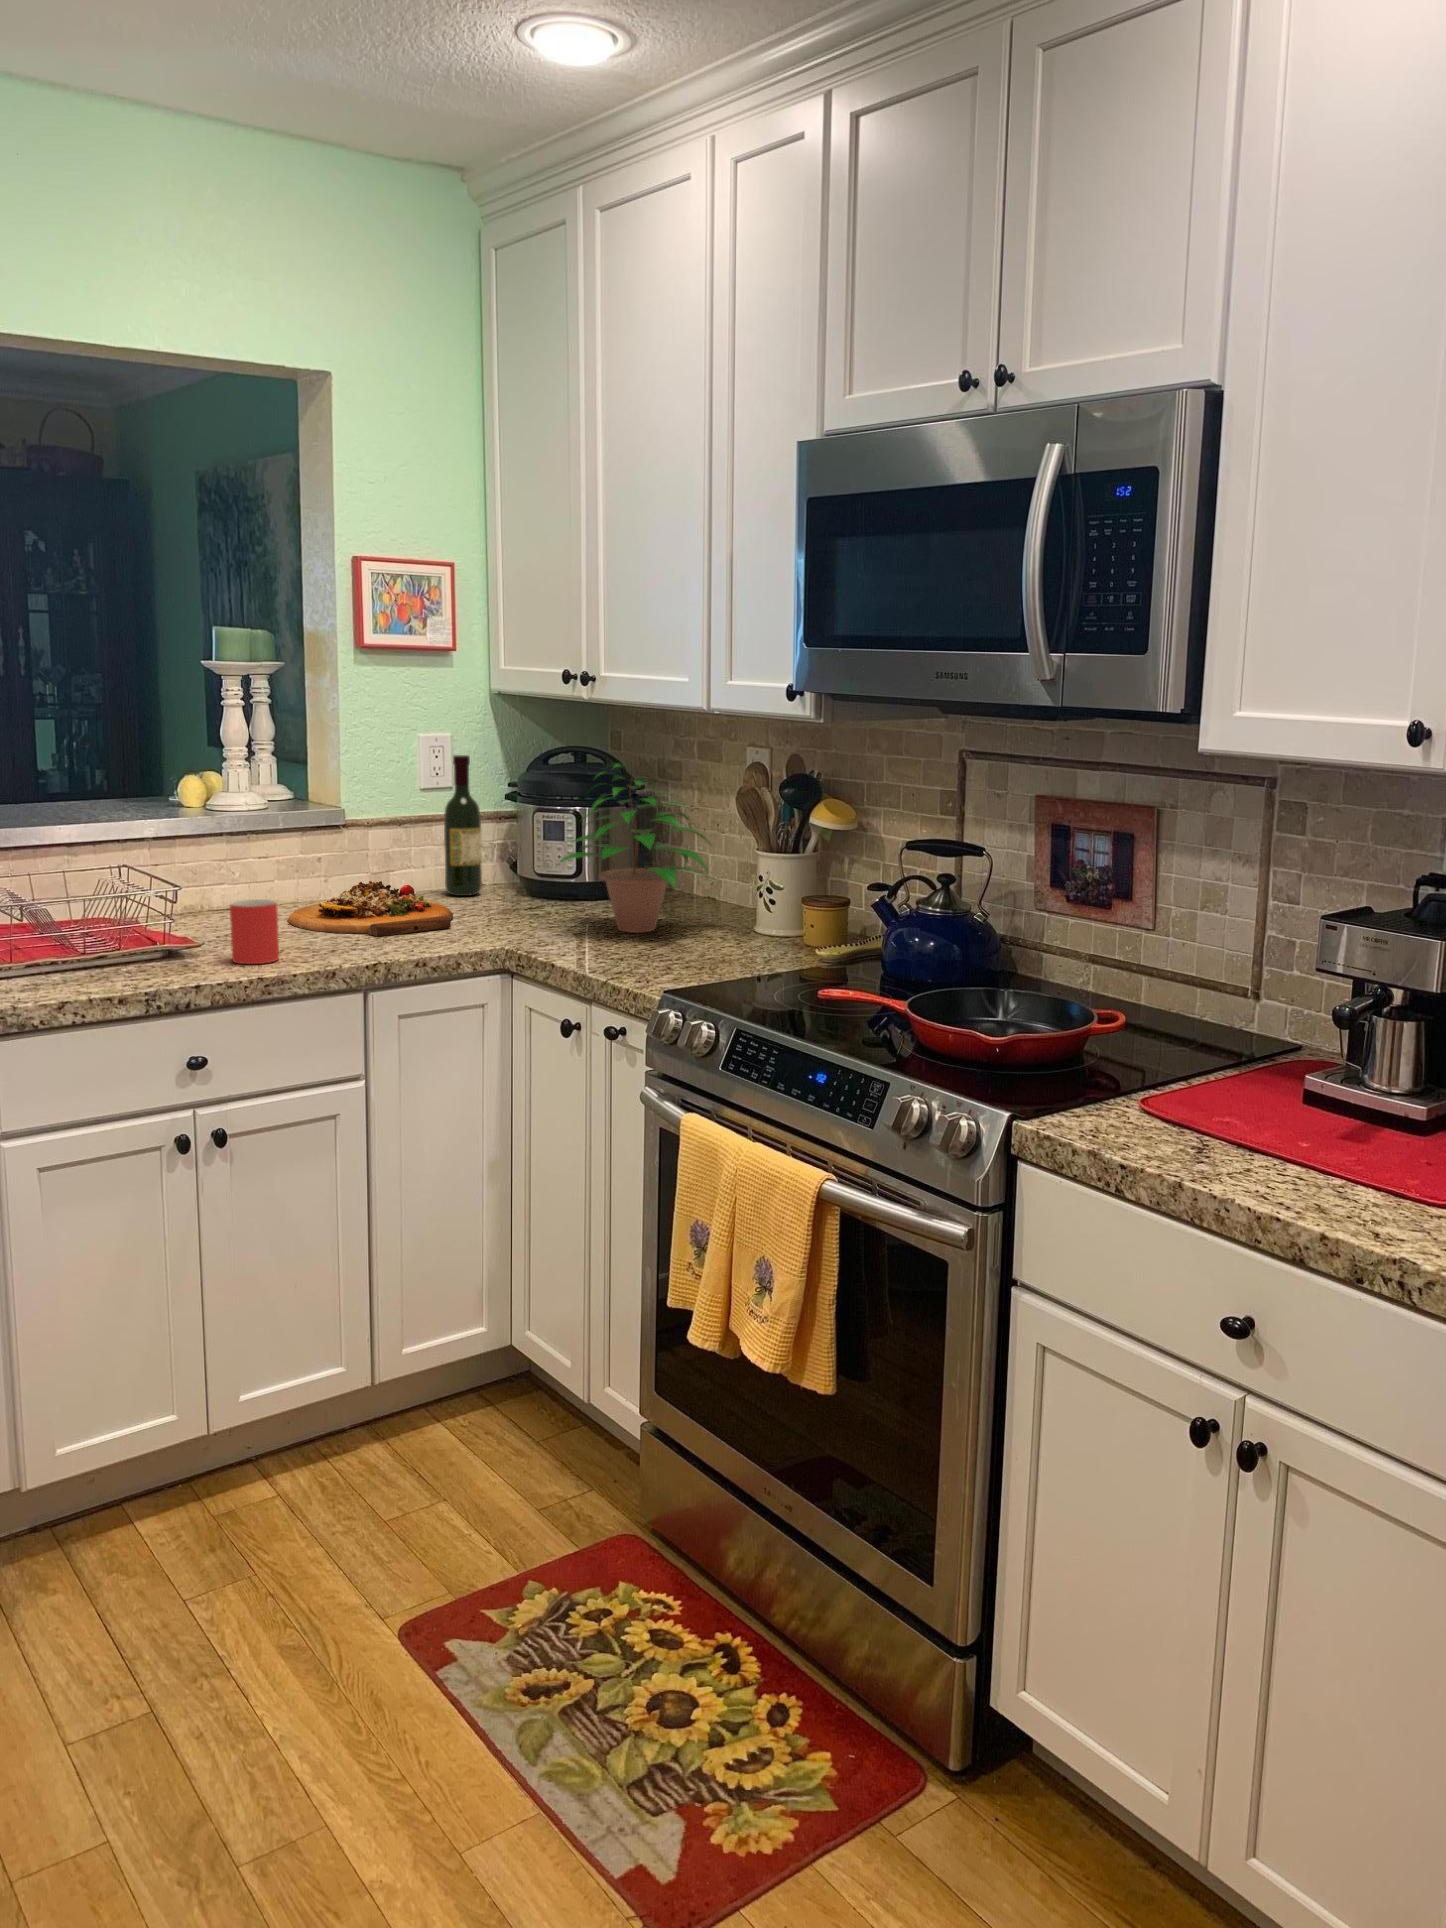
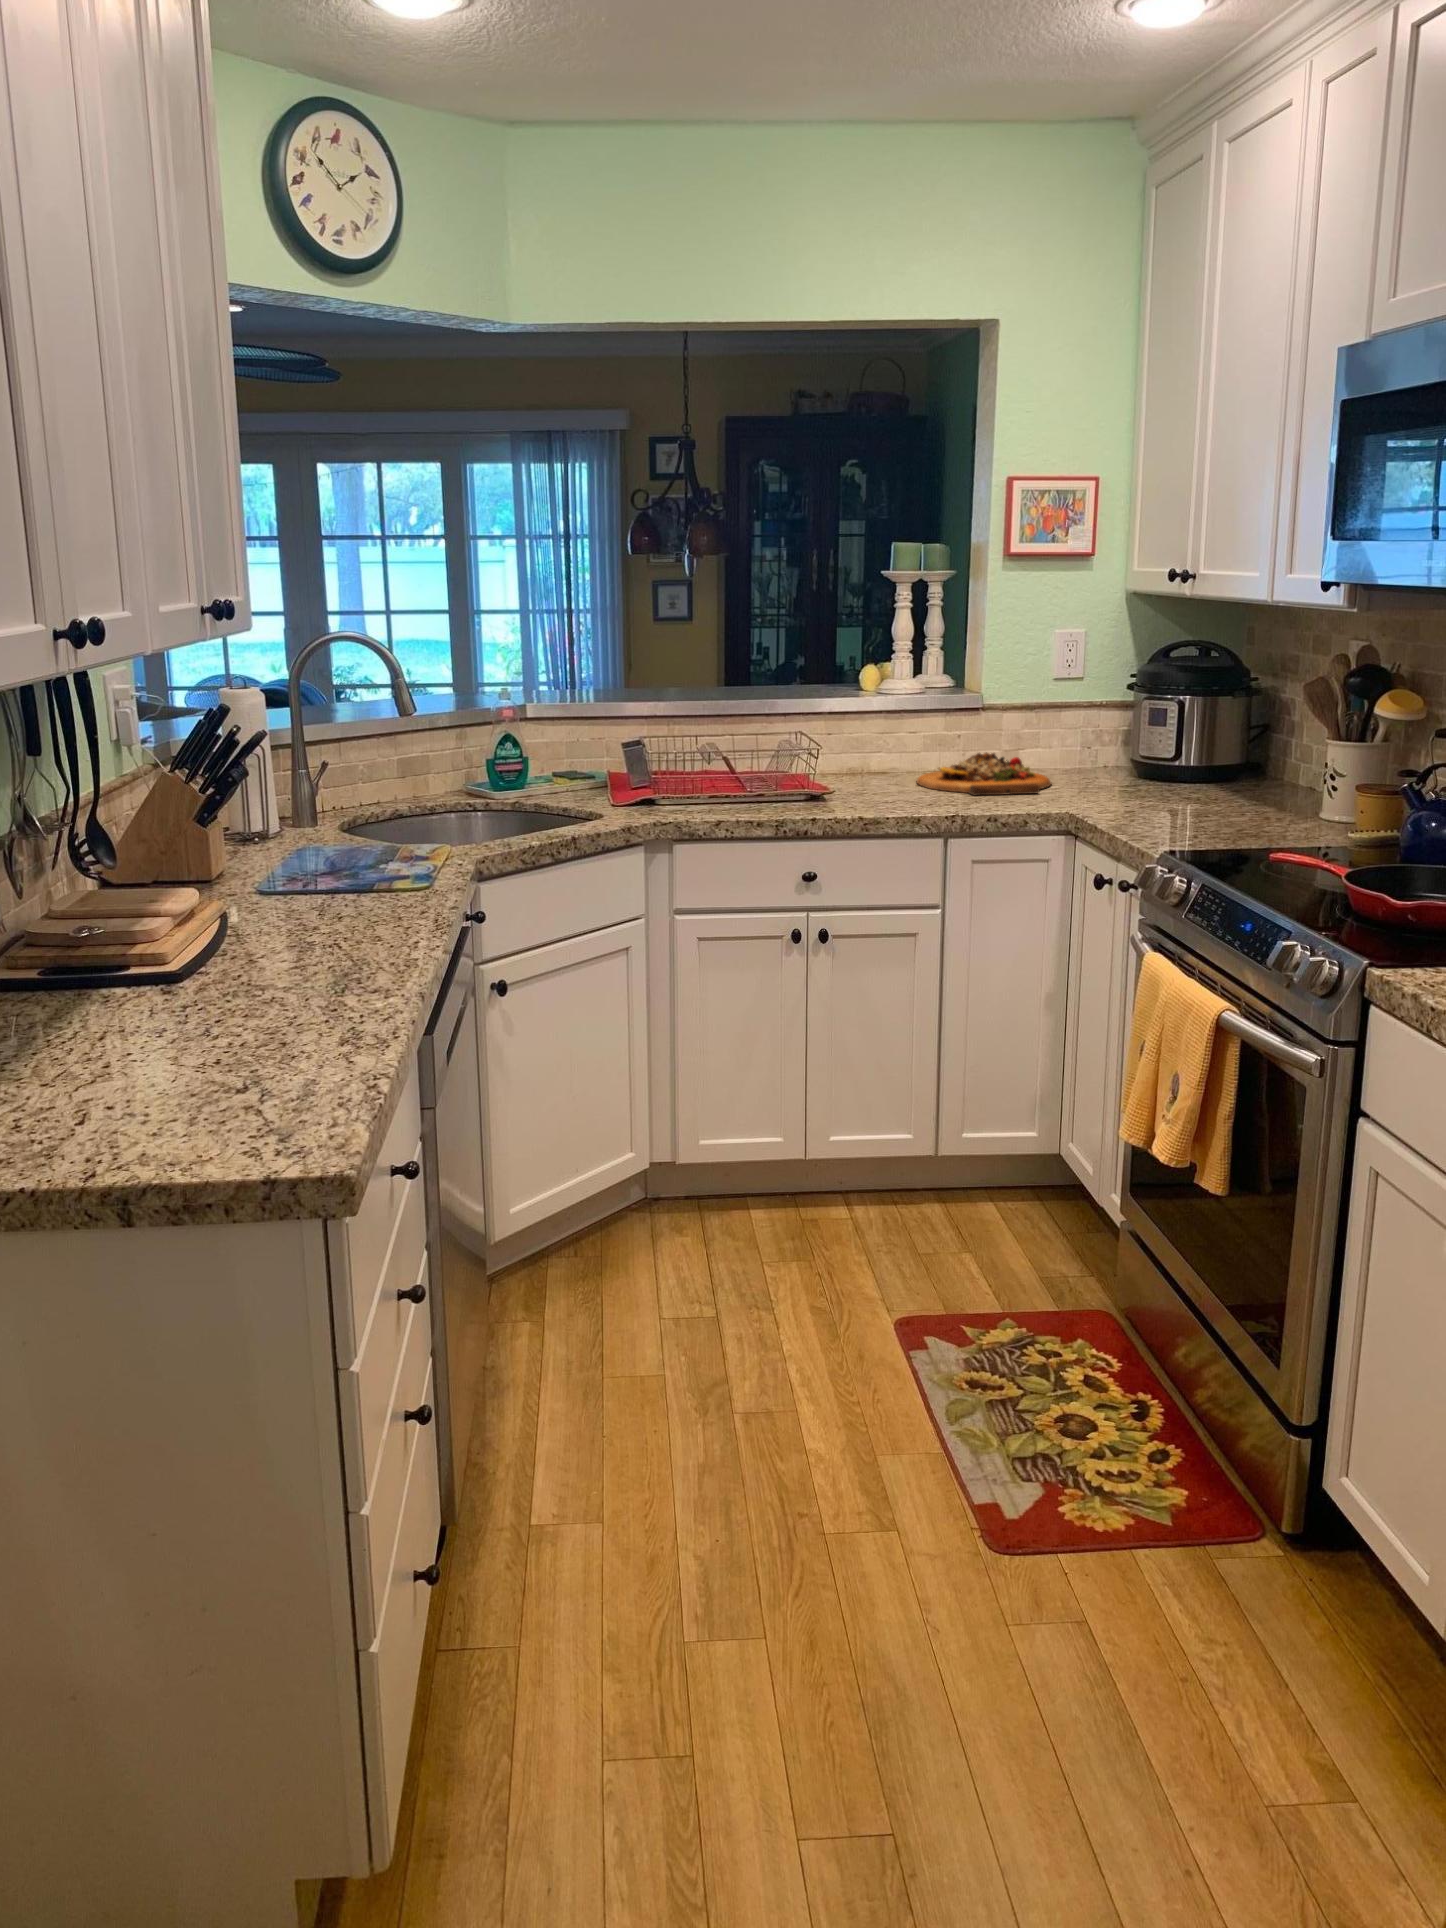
wine bottle: present [444,755,482,896] -> none [1064,649,1099,772]
potted plant: present [558,763,711,933] -> none [1124,654,1293,807]
mug: present [230,899,279,964] -> none [849,757,885,807]

